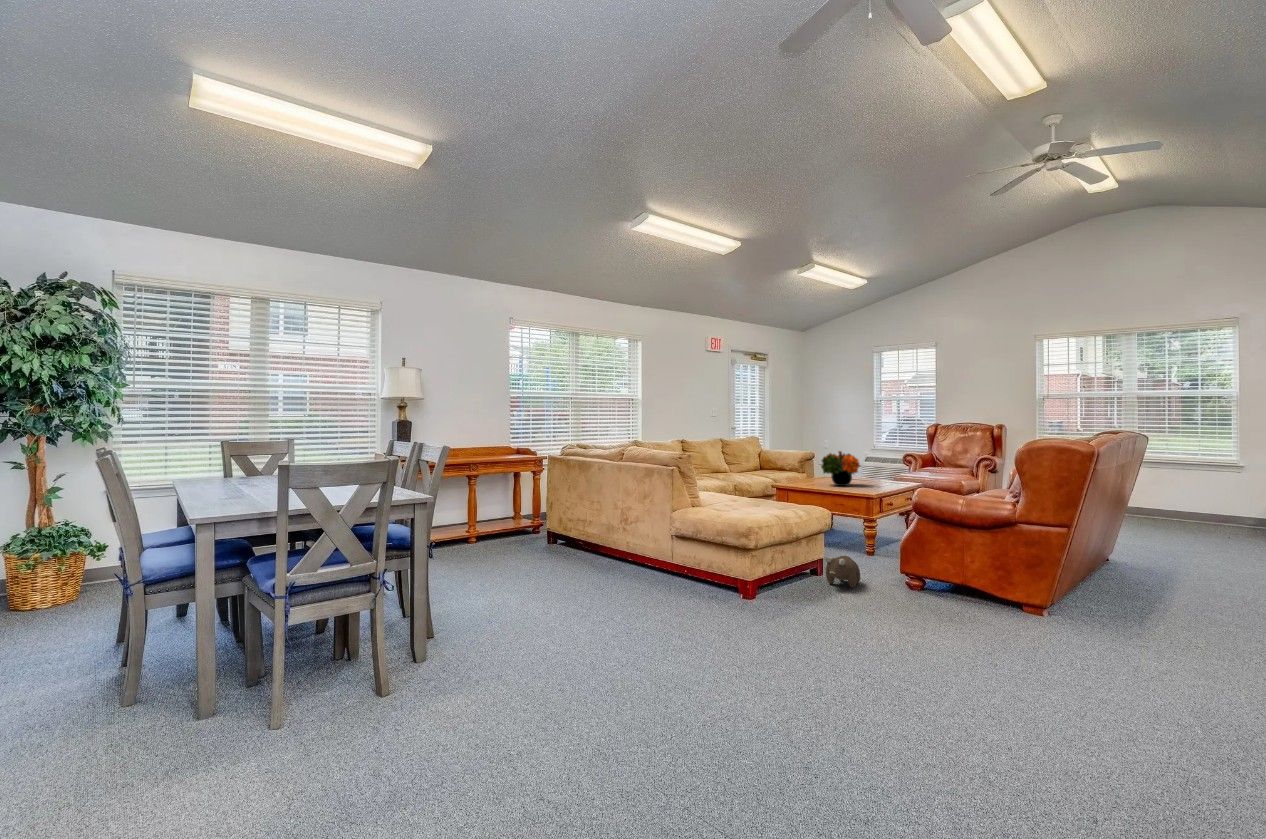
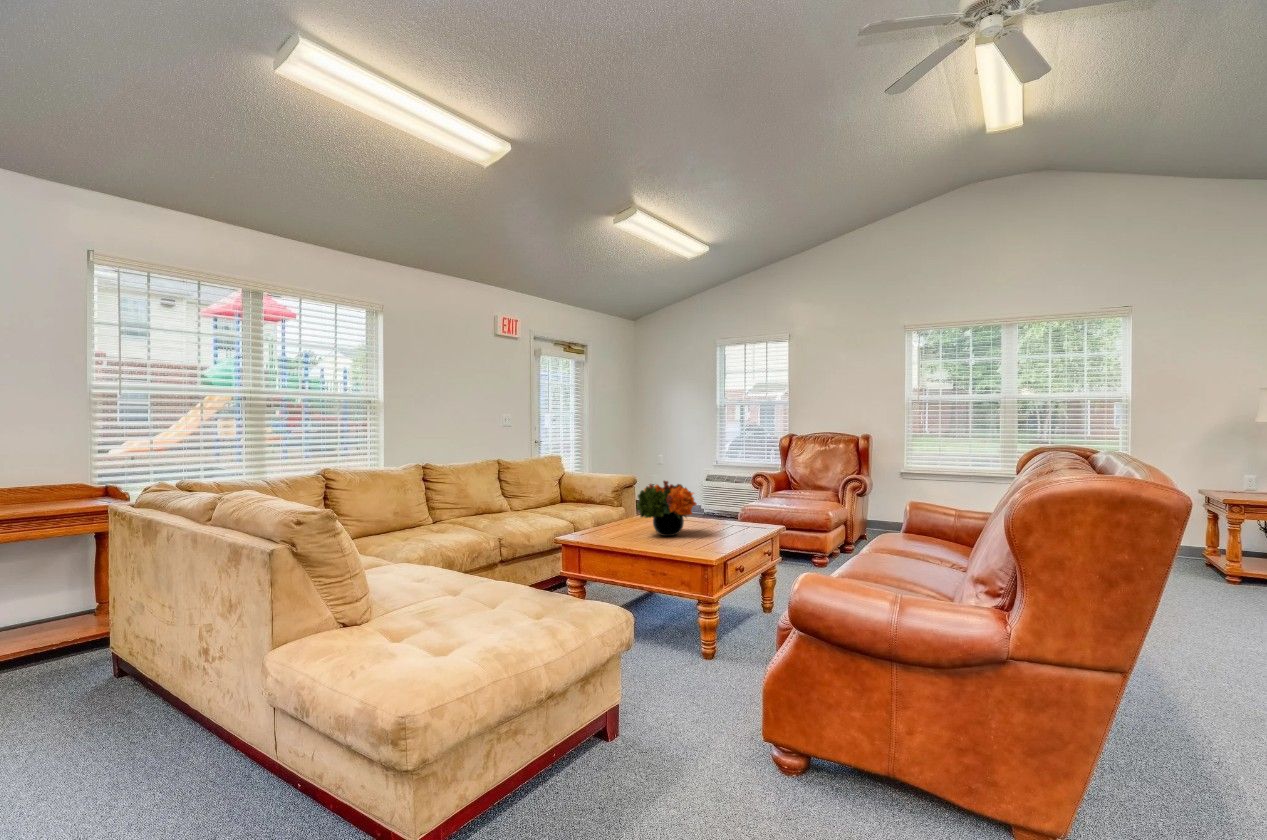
plush toy: present [825,556,860,588] -> none [617,709,689,784]

